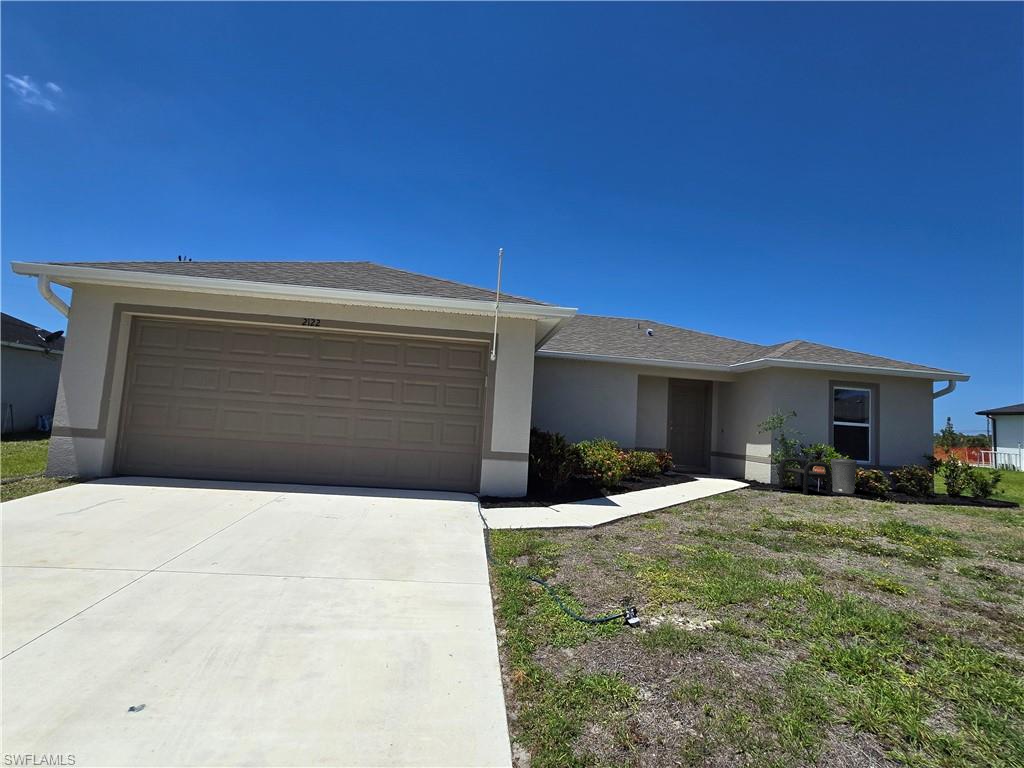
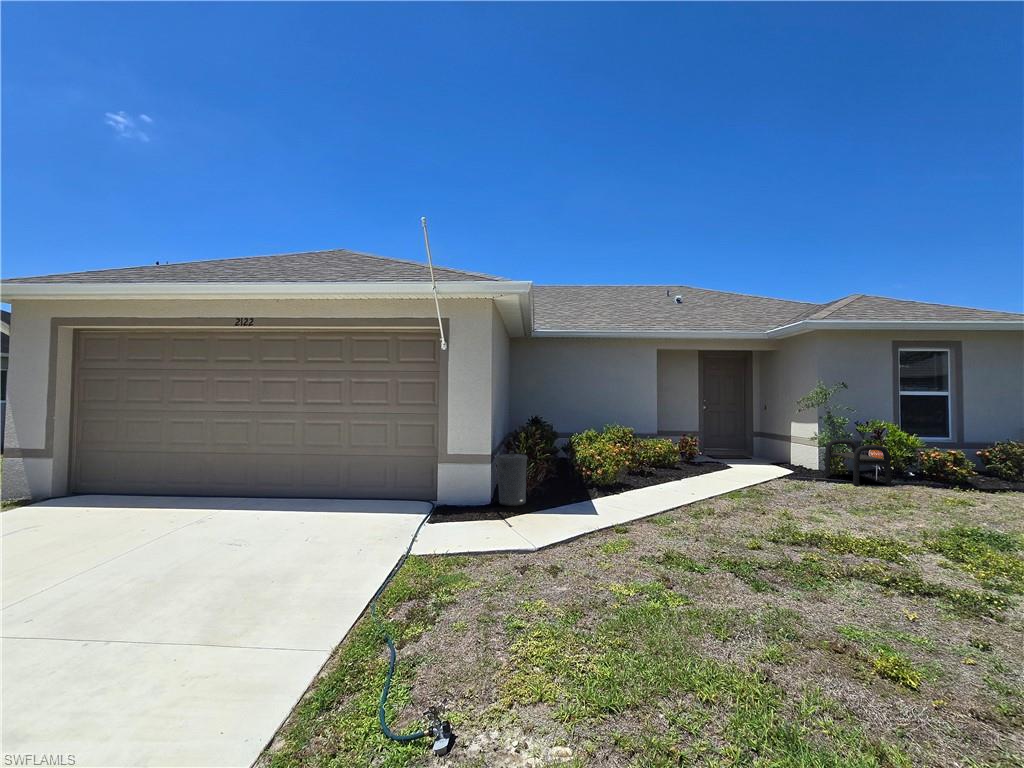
trash can: present [831,457,857,494] -> present [496,451,527,506]

